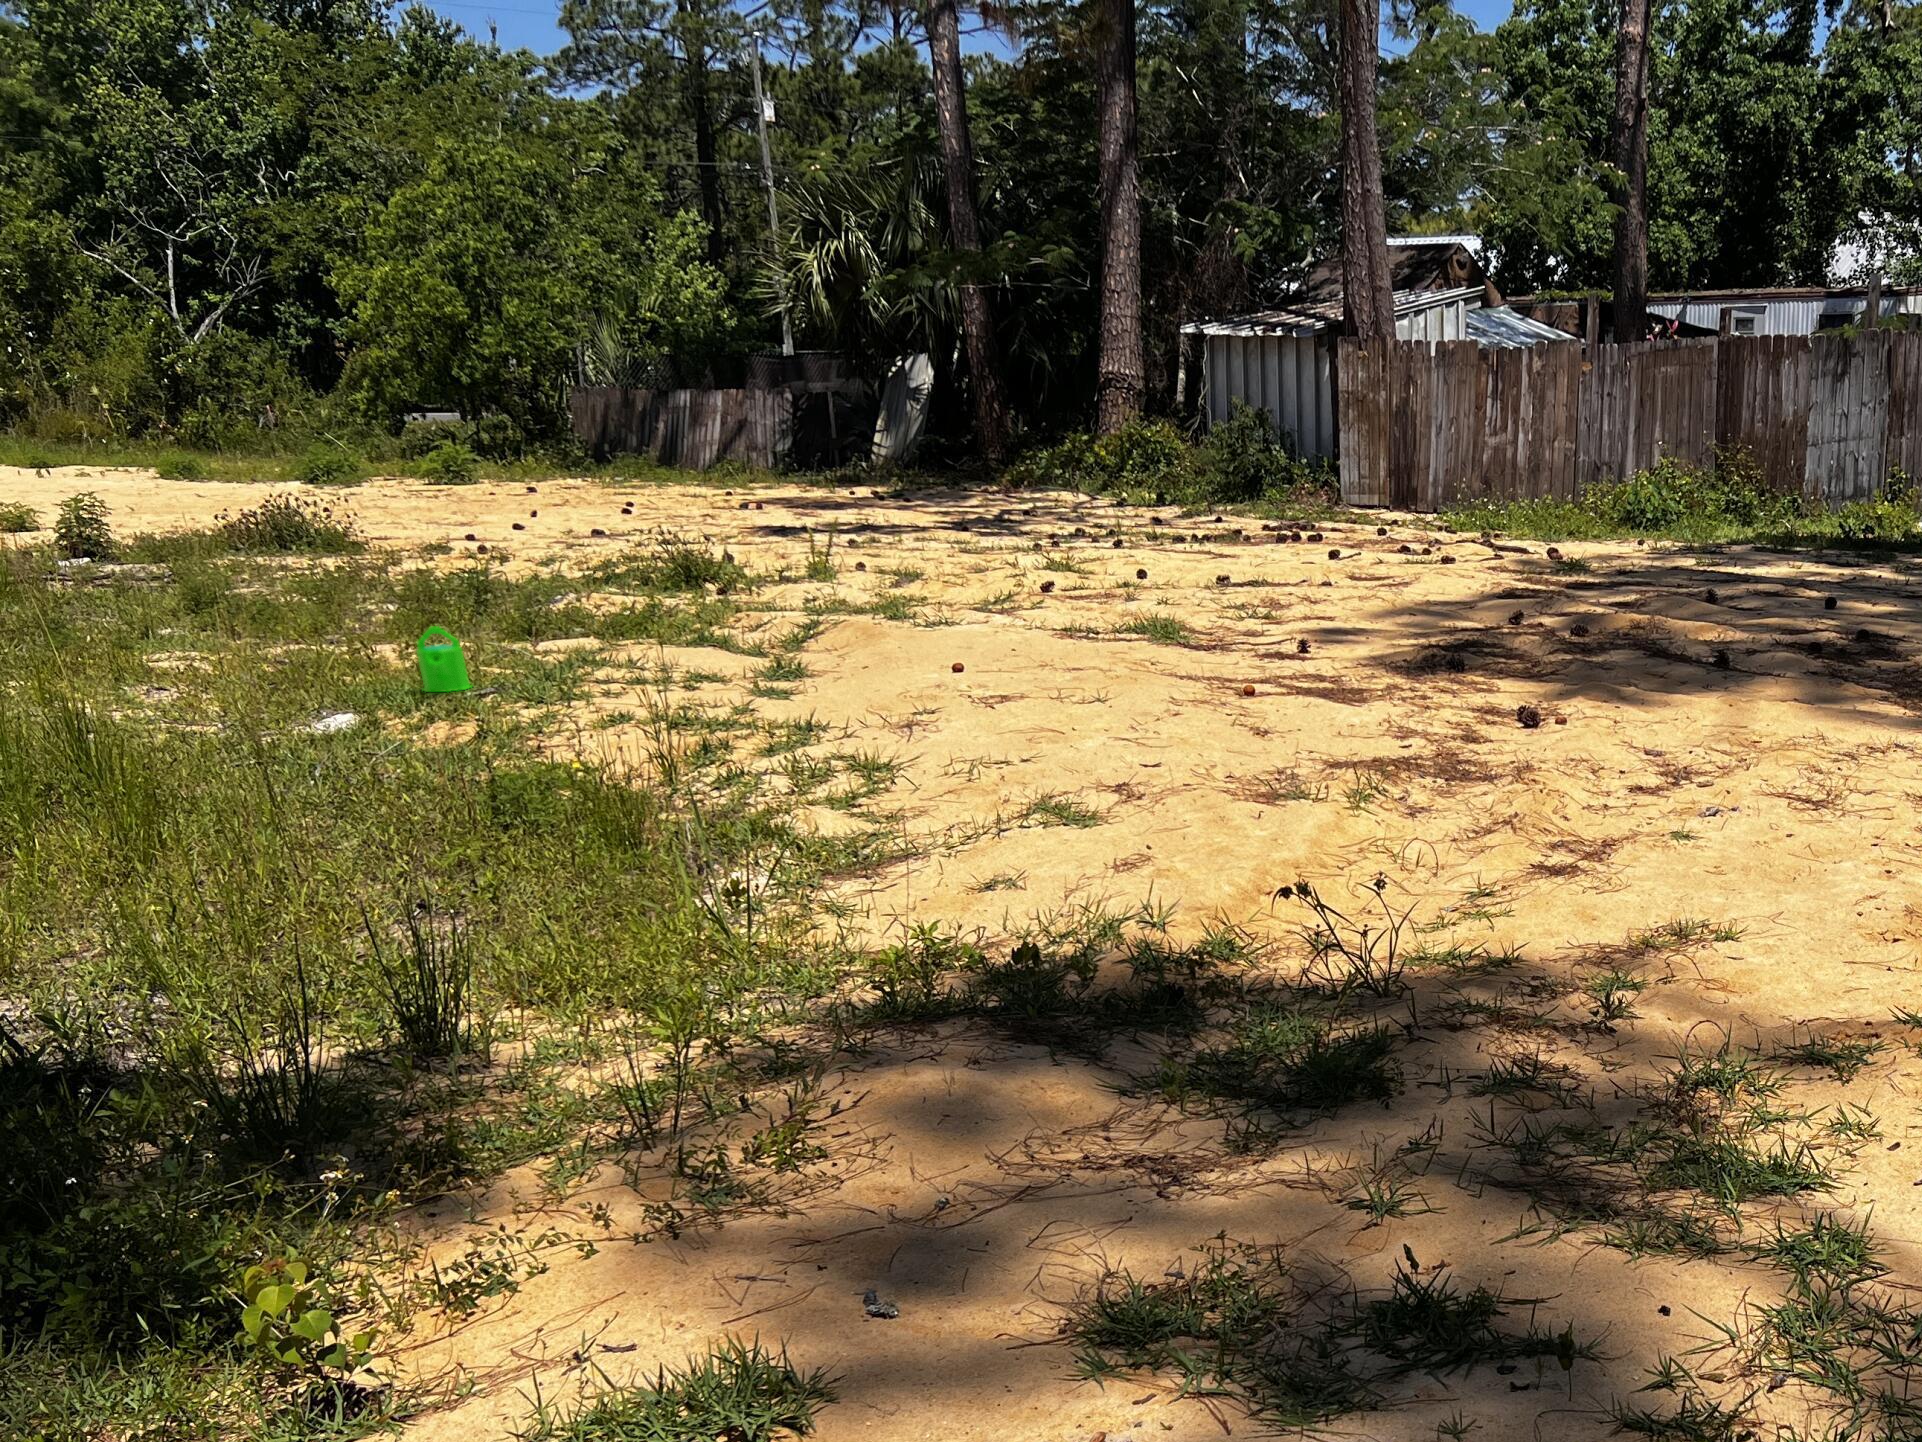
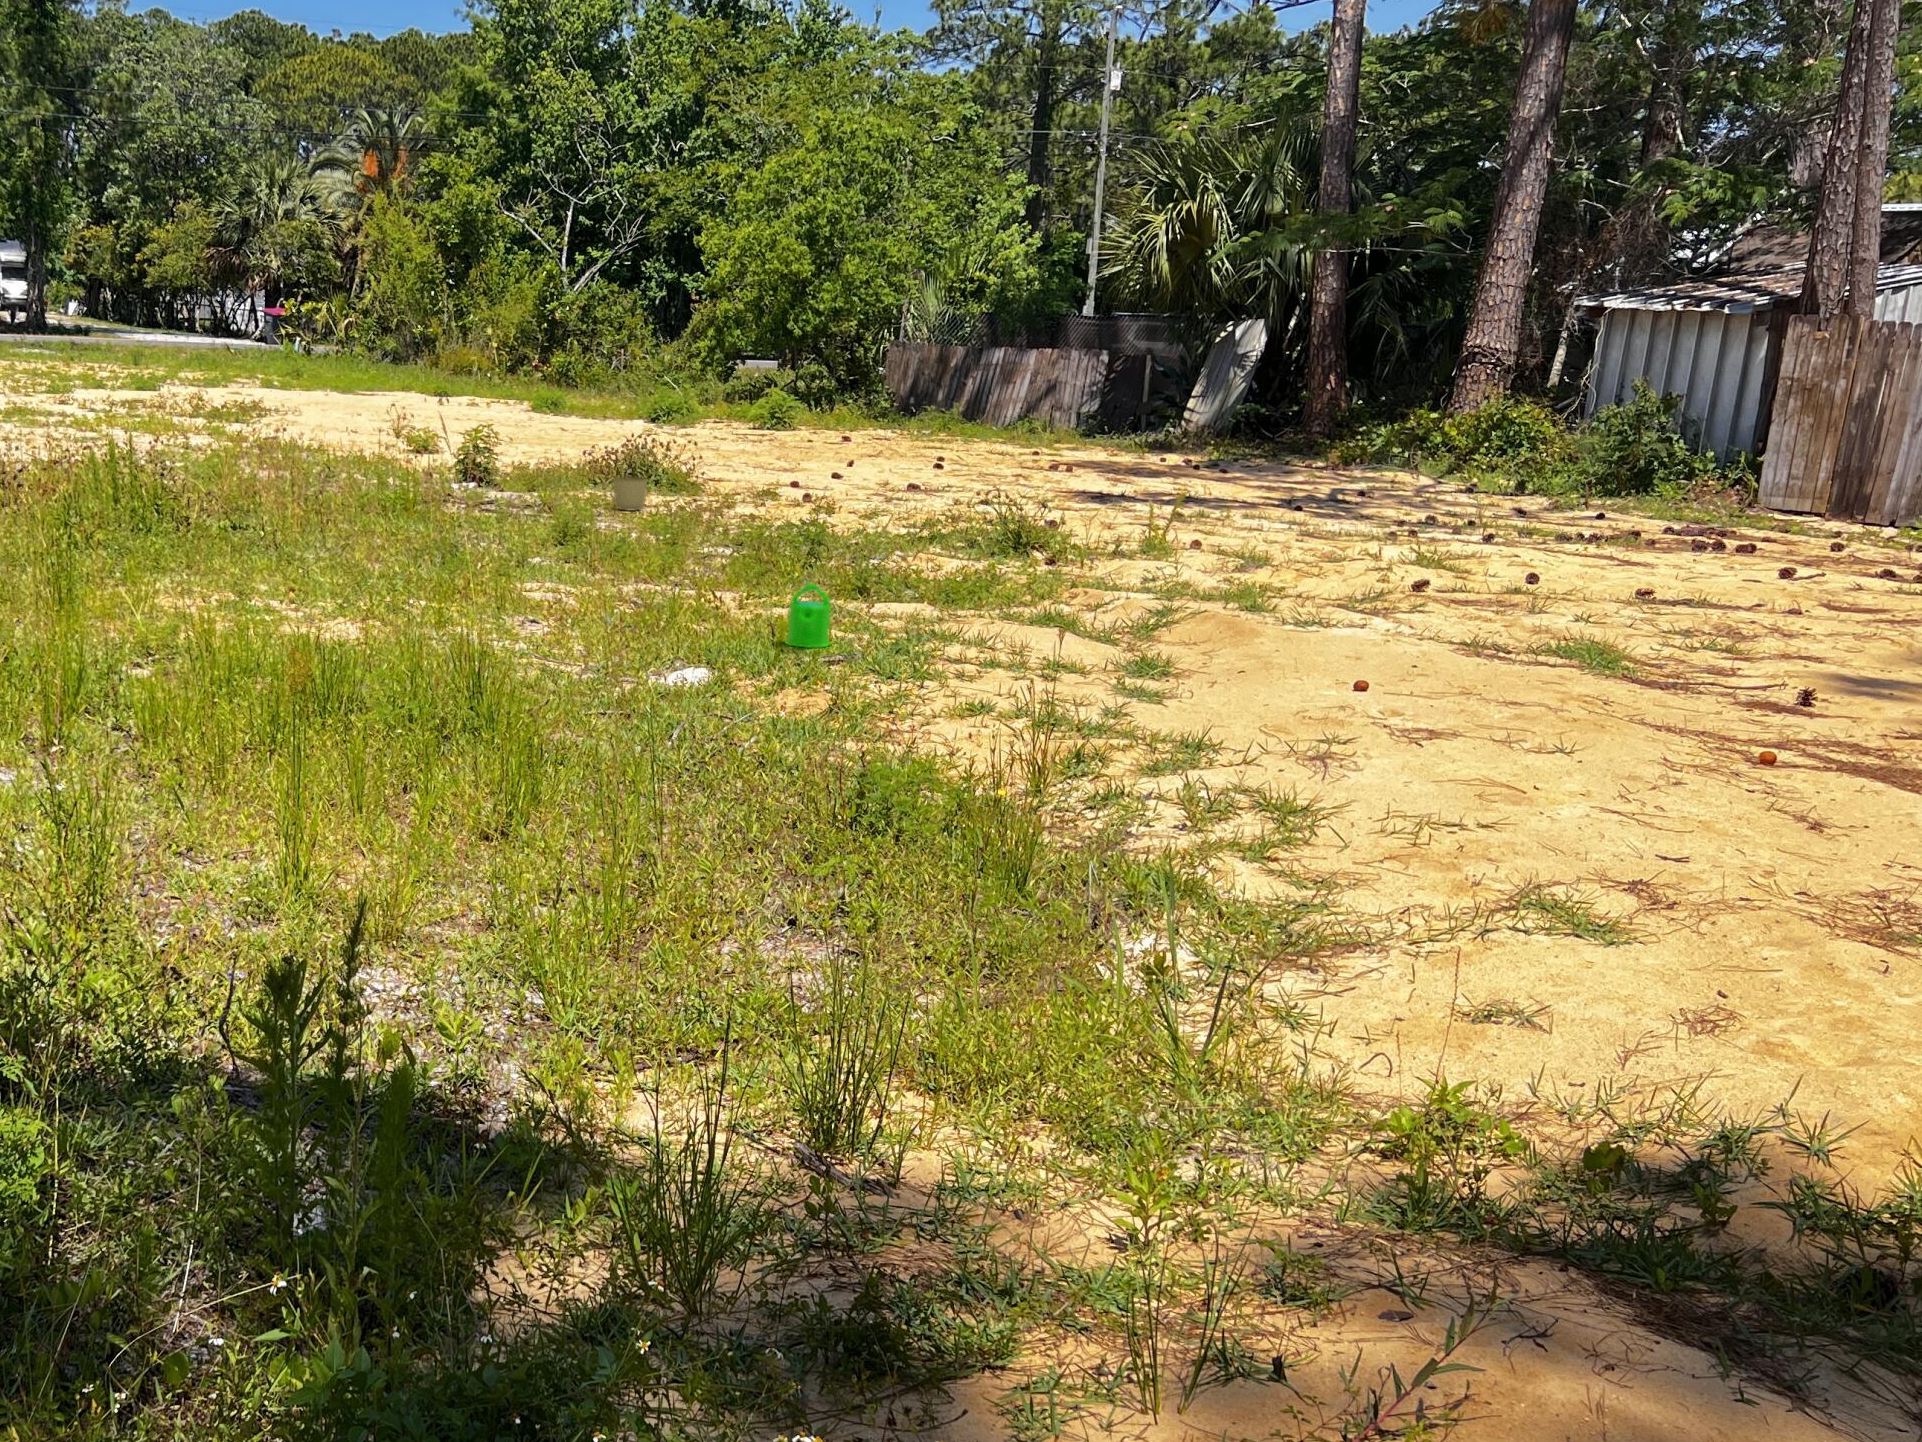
planter: none [217,539,265,577] -> present [613,477,647,511]

